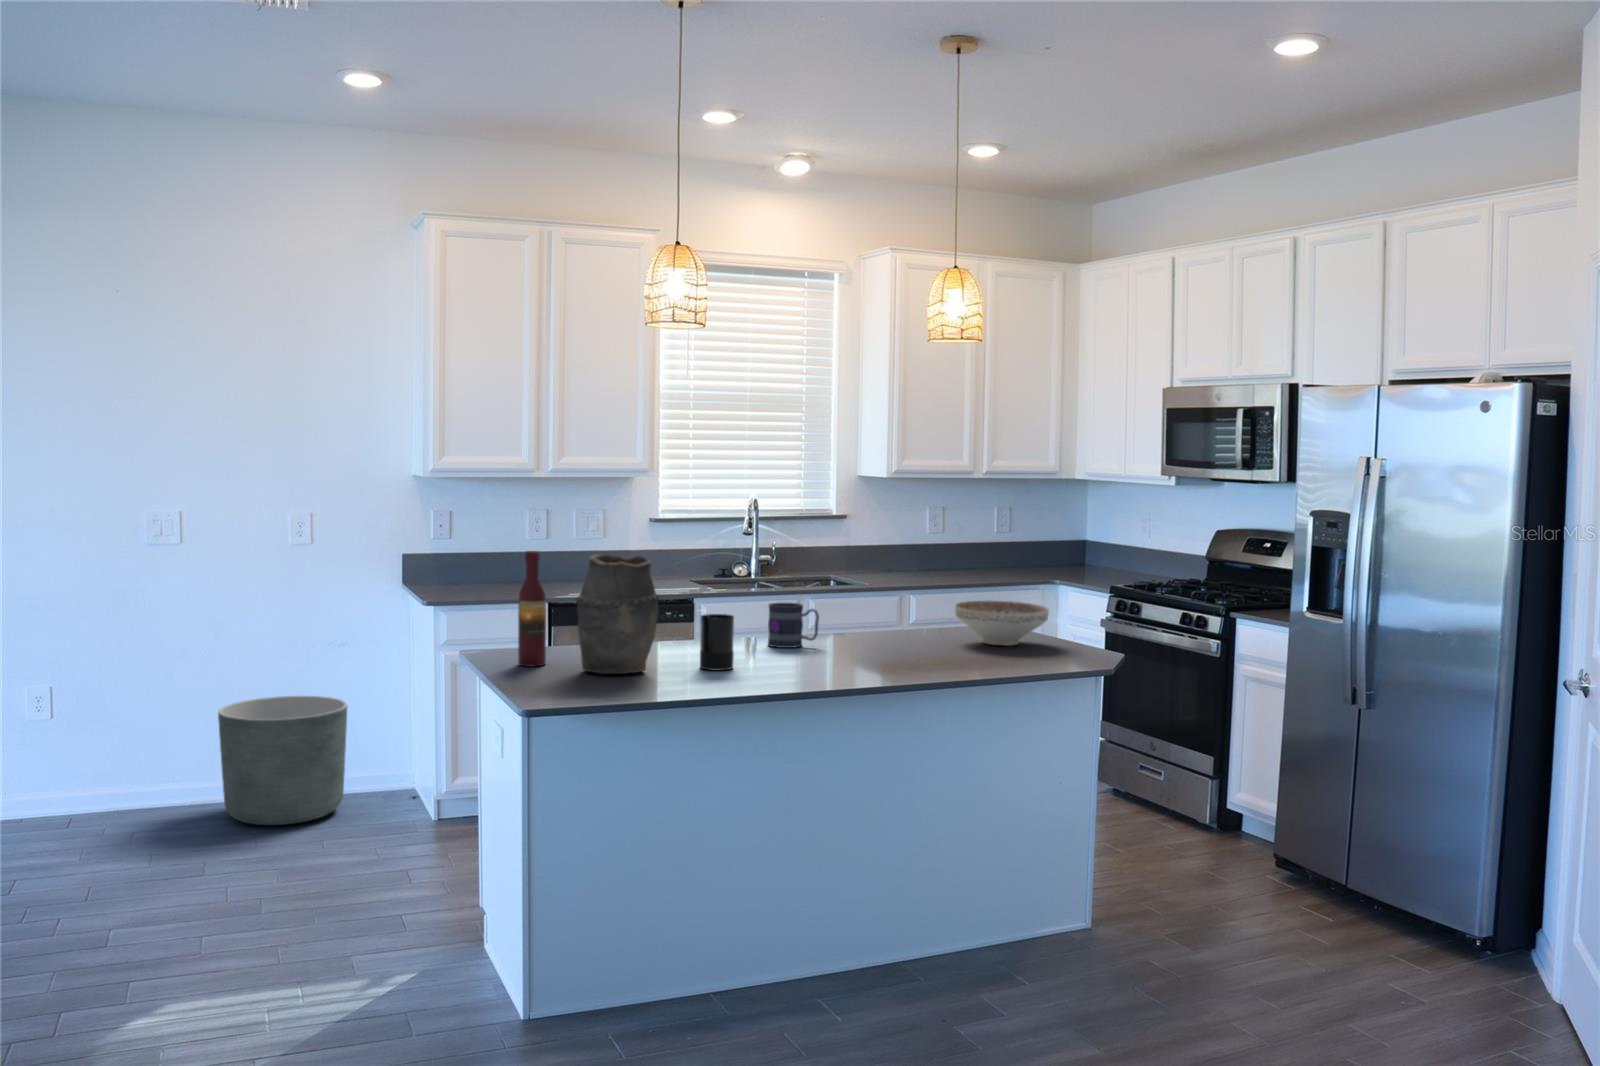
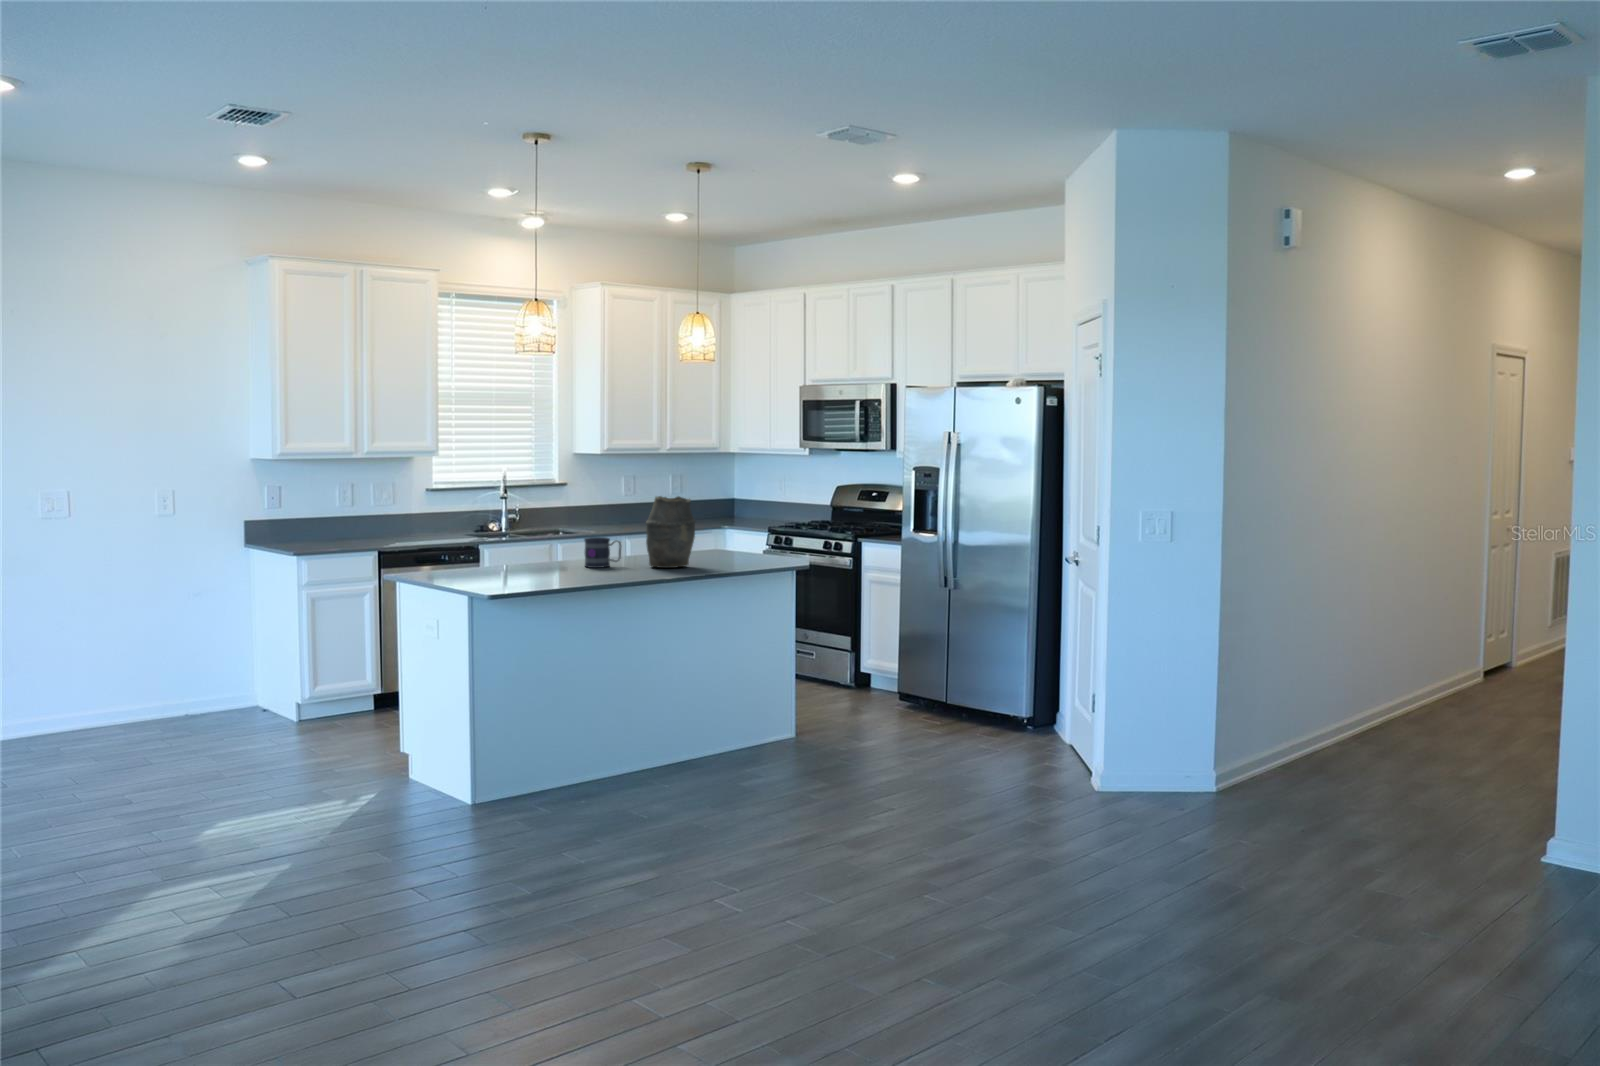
wine bottle: present [518,551,546,667] -> none [431,503,452,584]
vase: present [576,554,659,674] -> present [646,496,695,568]
decorative bowl: present [955,601,1049,646] -> none [705,532,767,560]
candle: present [700,614,734,670] -> none [558,540,585,580]
planter: present [218,696,347,825] -> none [87,641,200,746]

